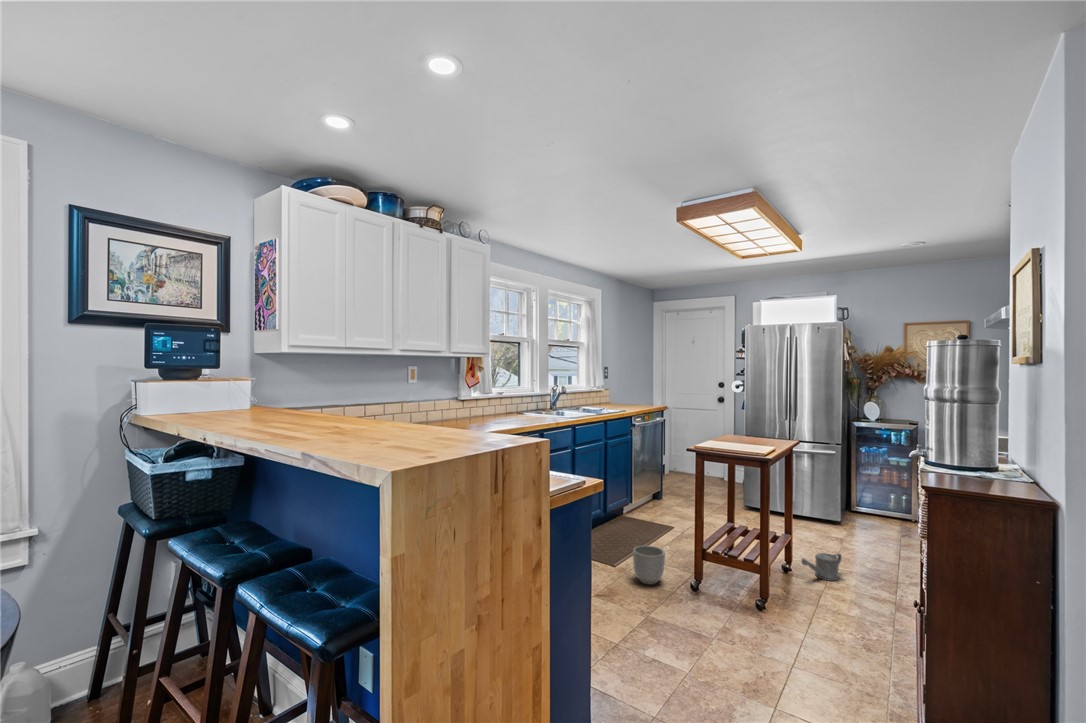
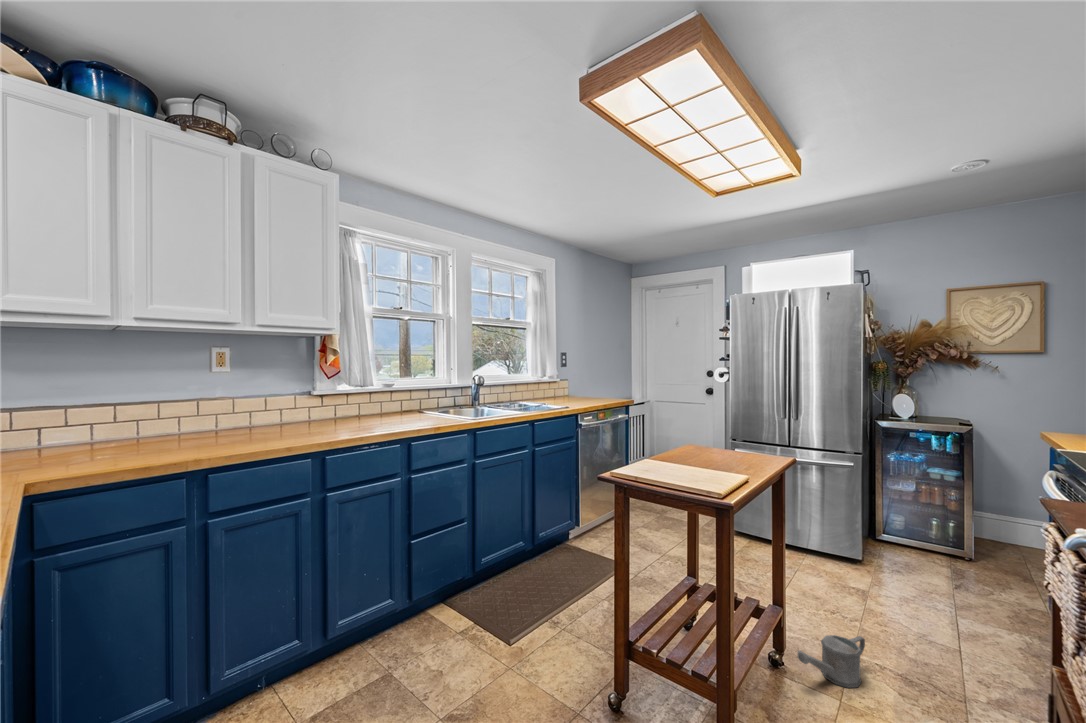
planter: present [633,545,665,585] -> none [521,619,572,690]

